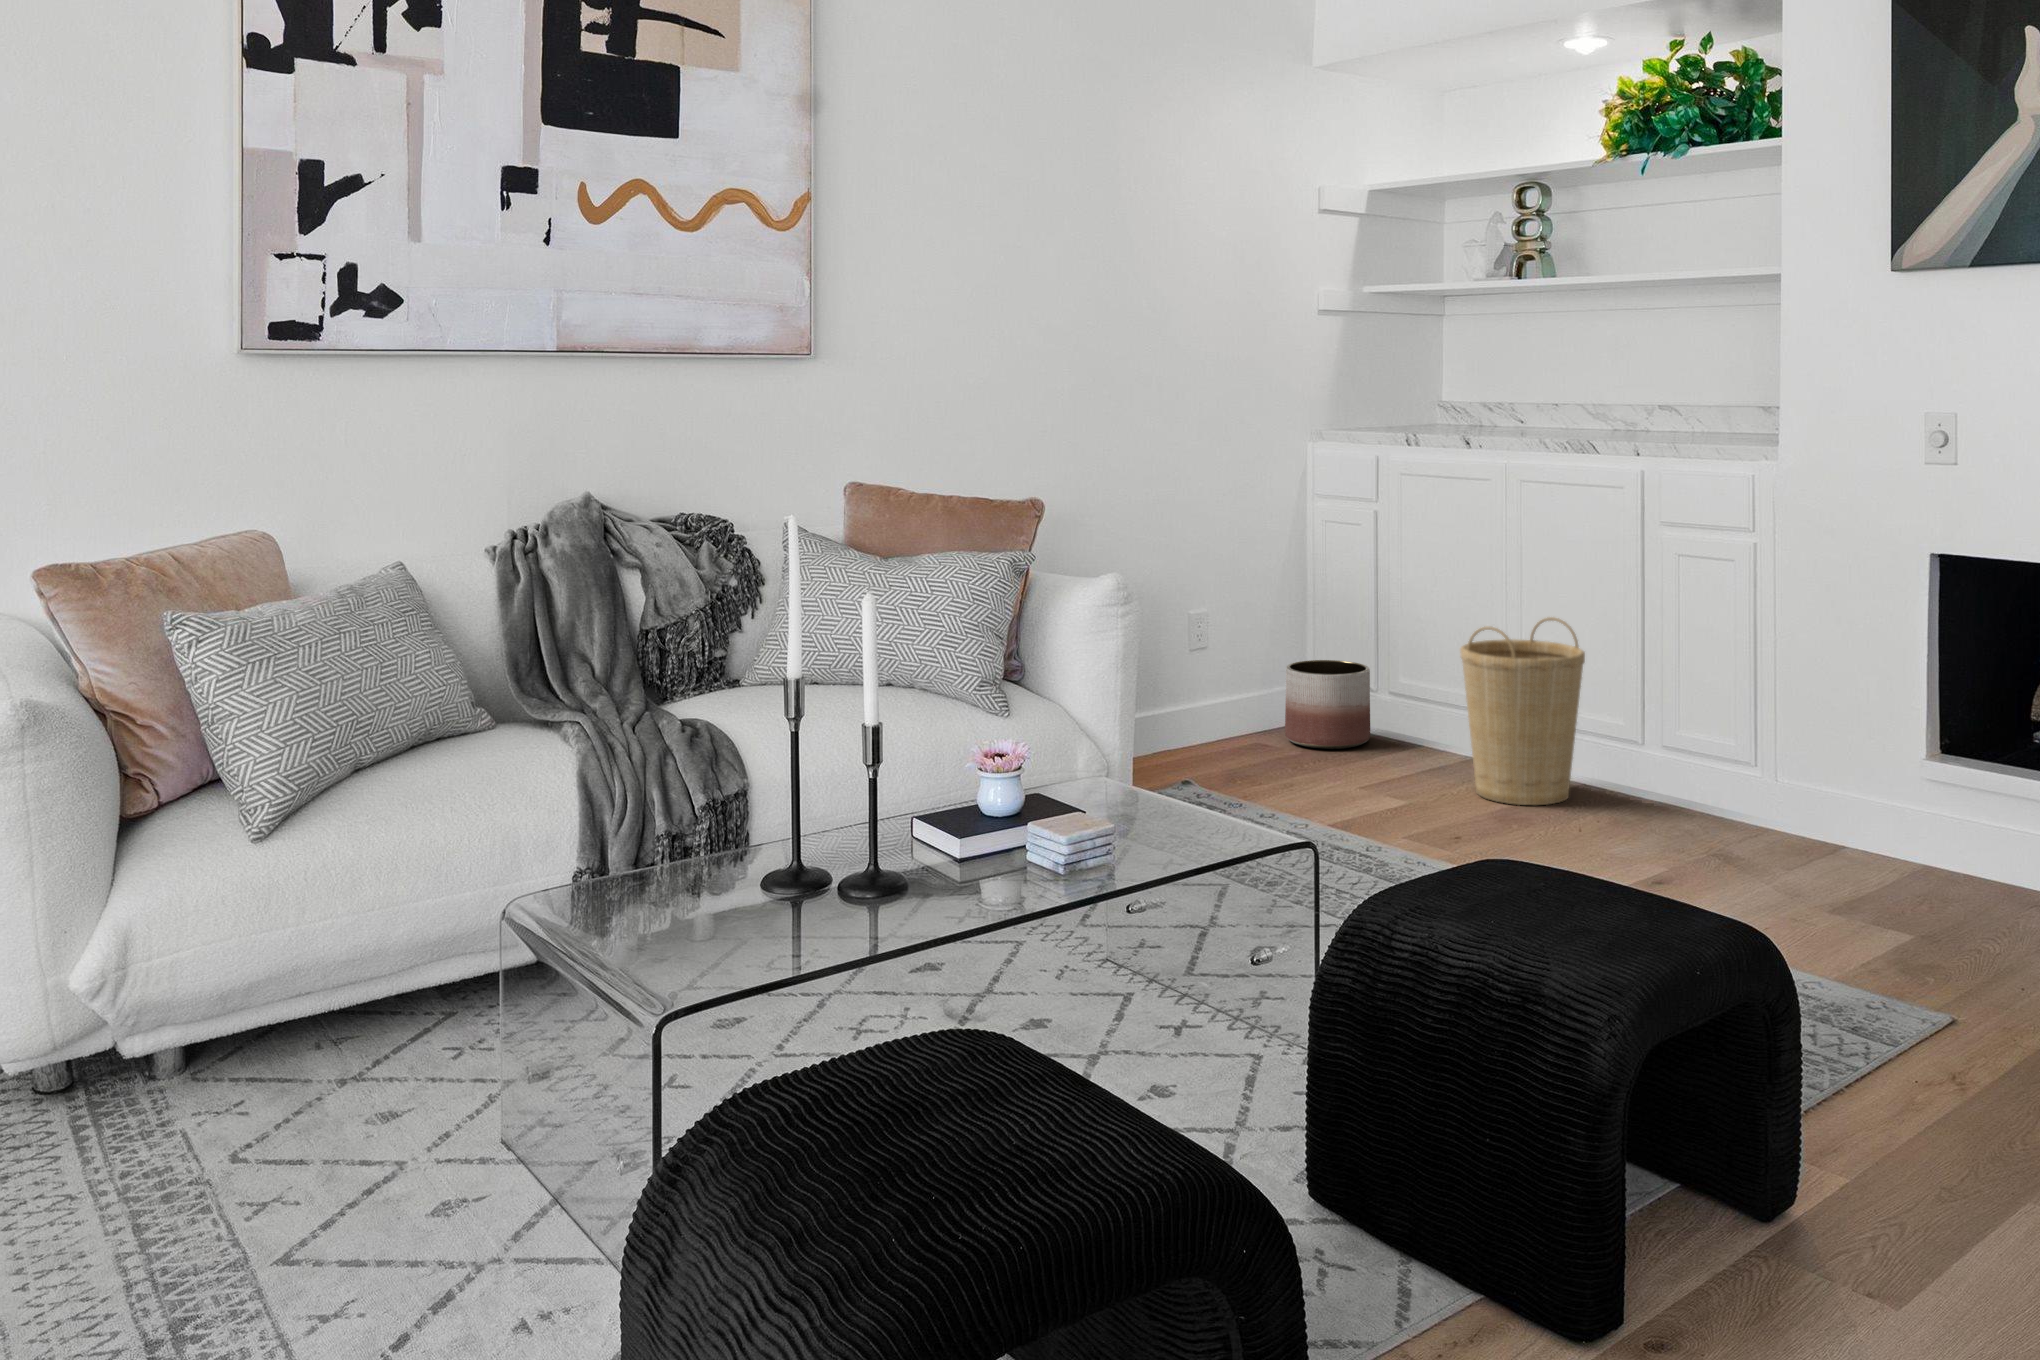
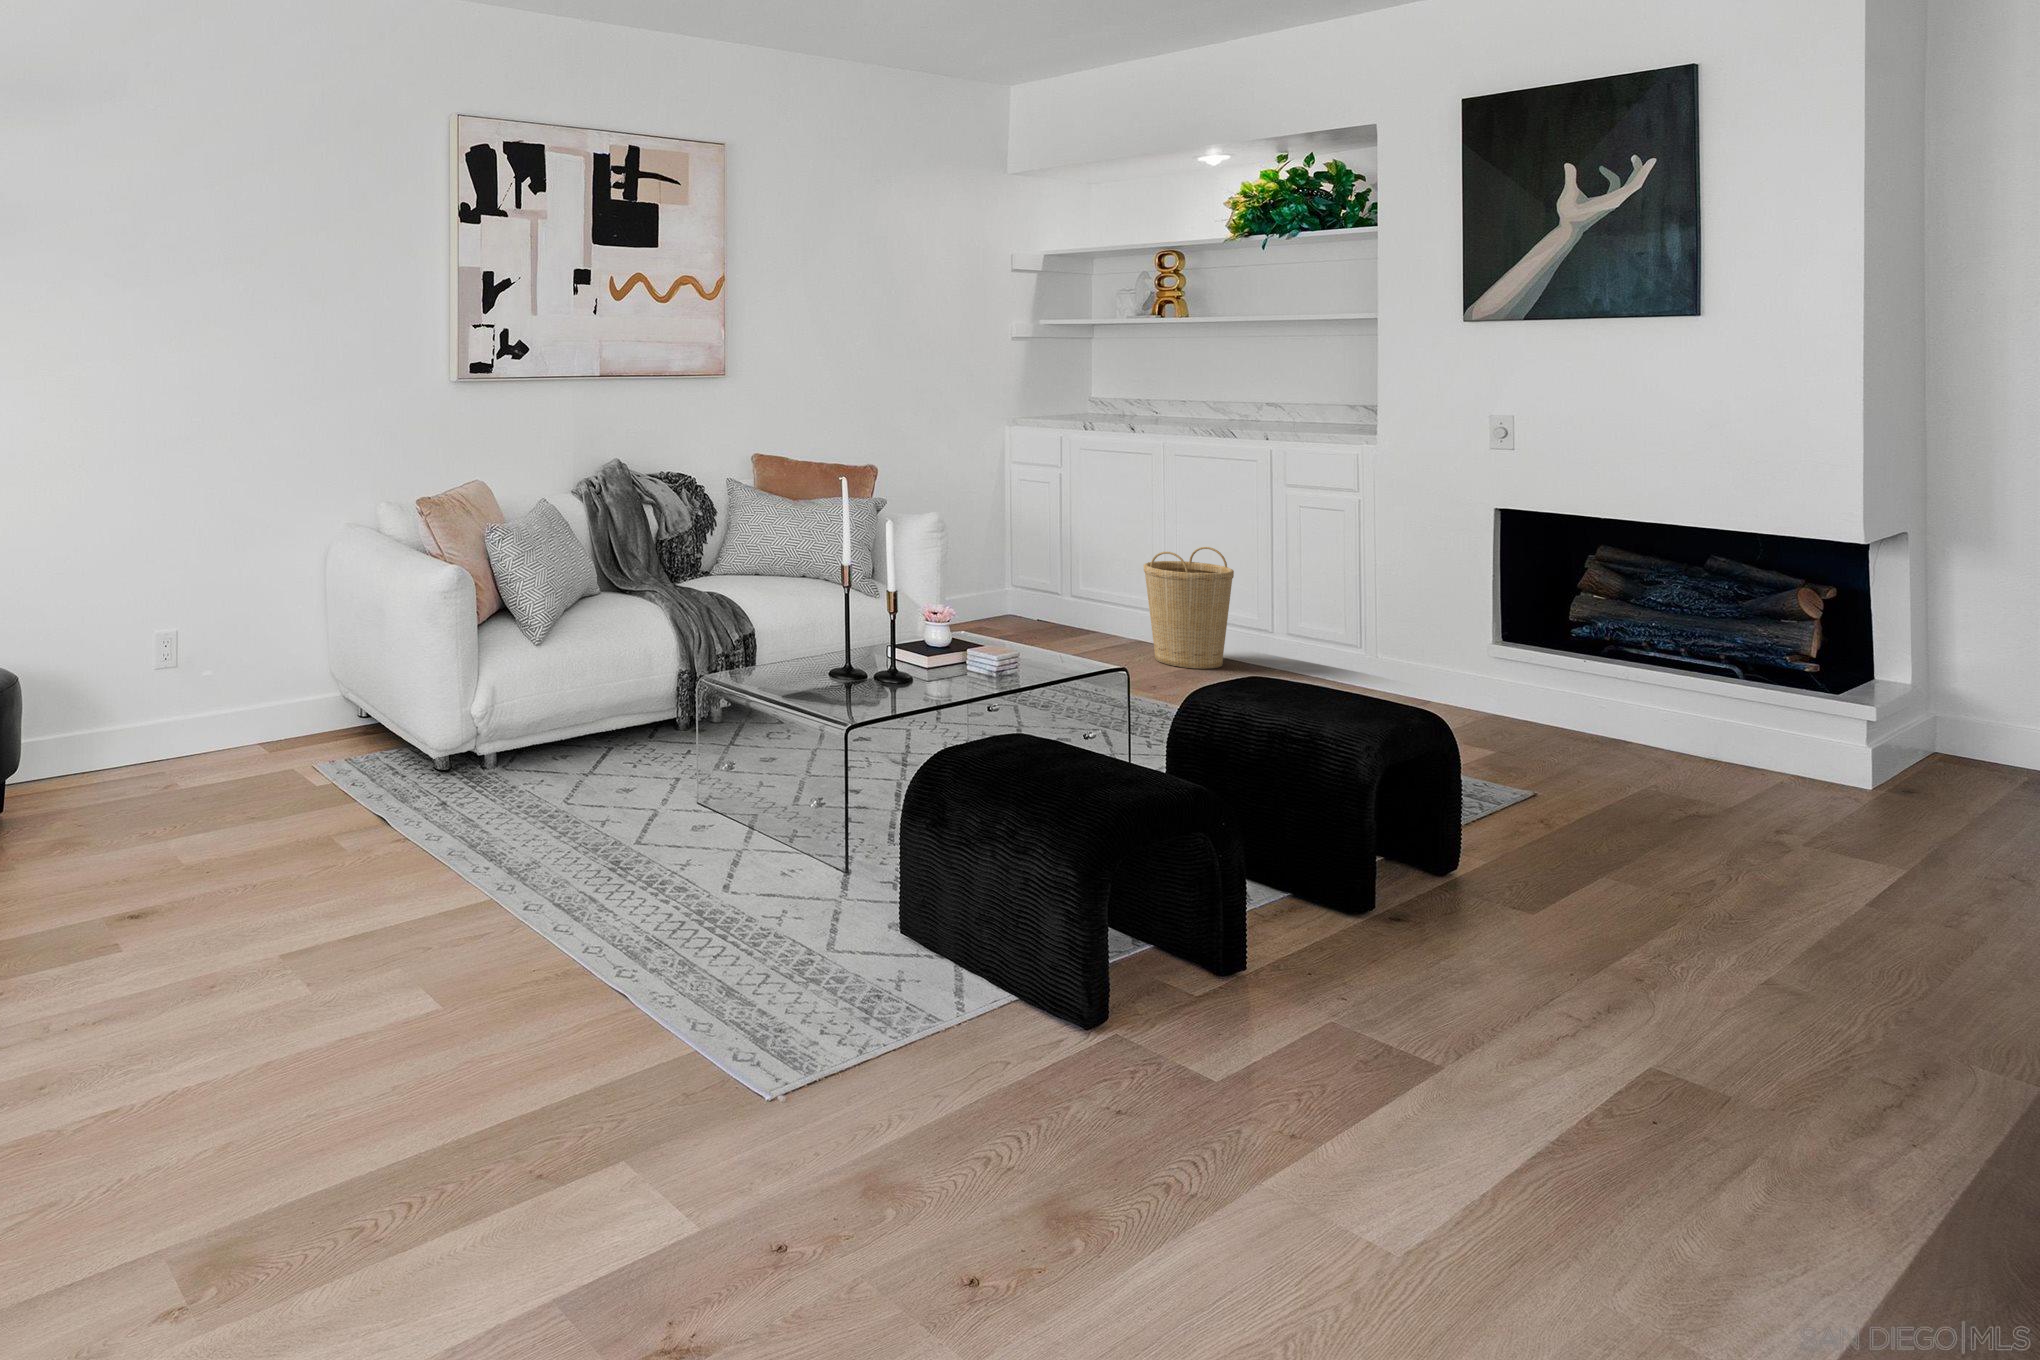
planter: present [1285,660,1370,749] -> none [1004,573,1065,631]

